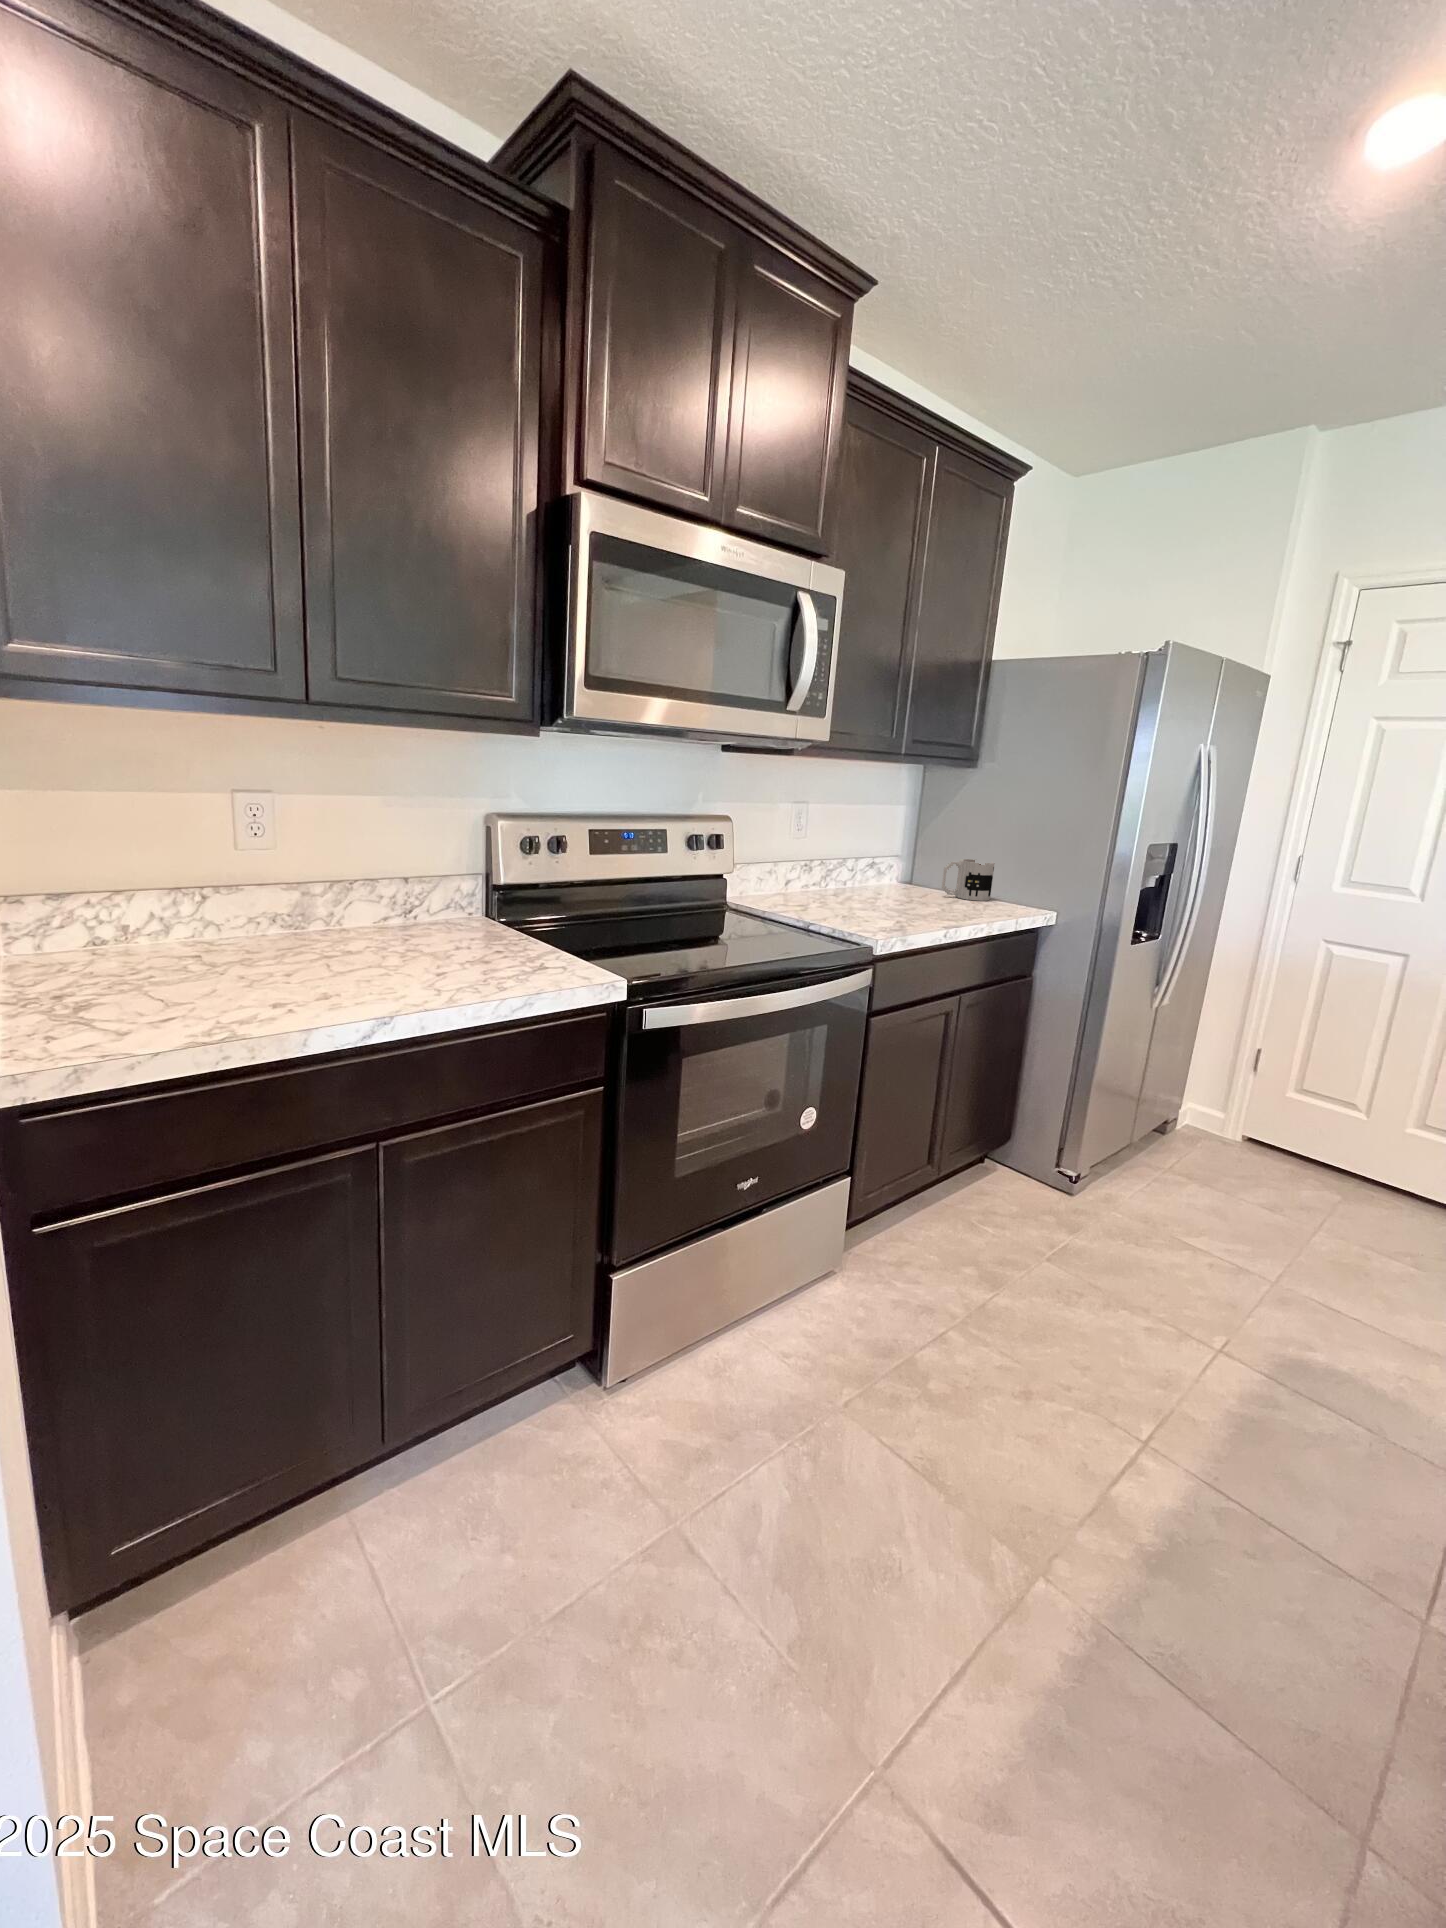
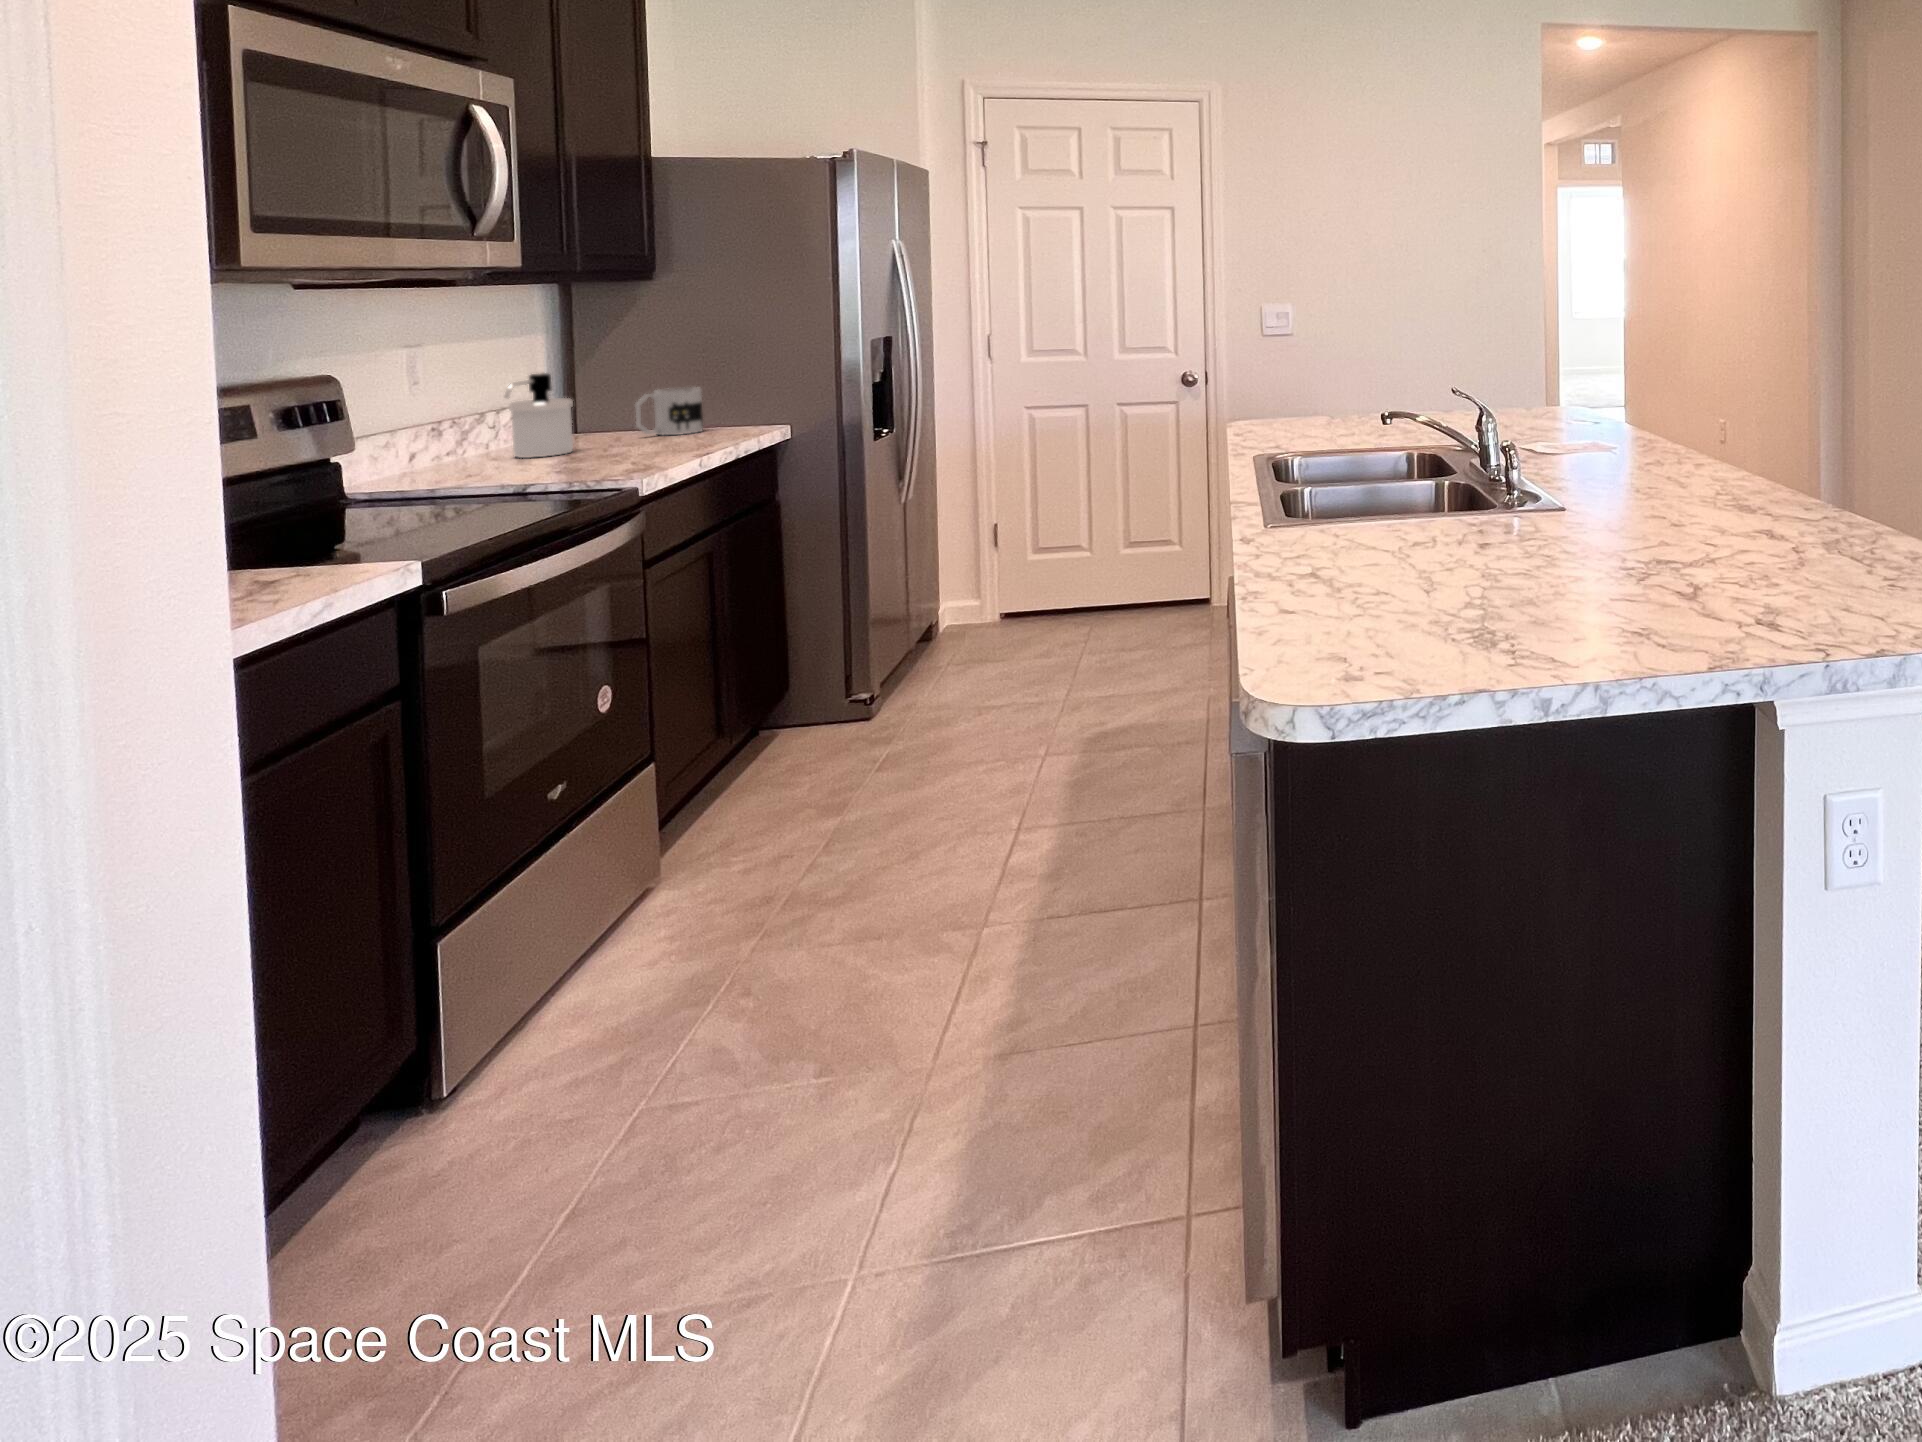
soap dispenser: none [847,833,895,900] -> present [505,373,573,458]

